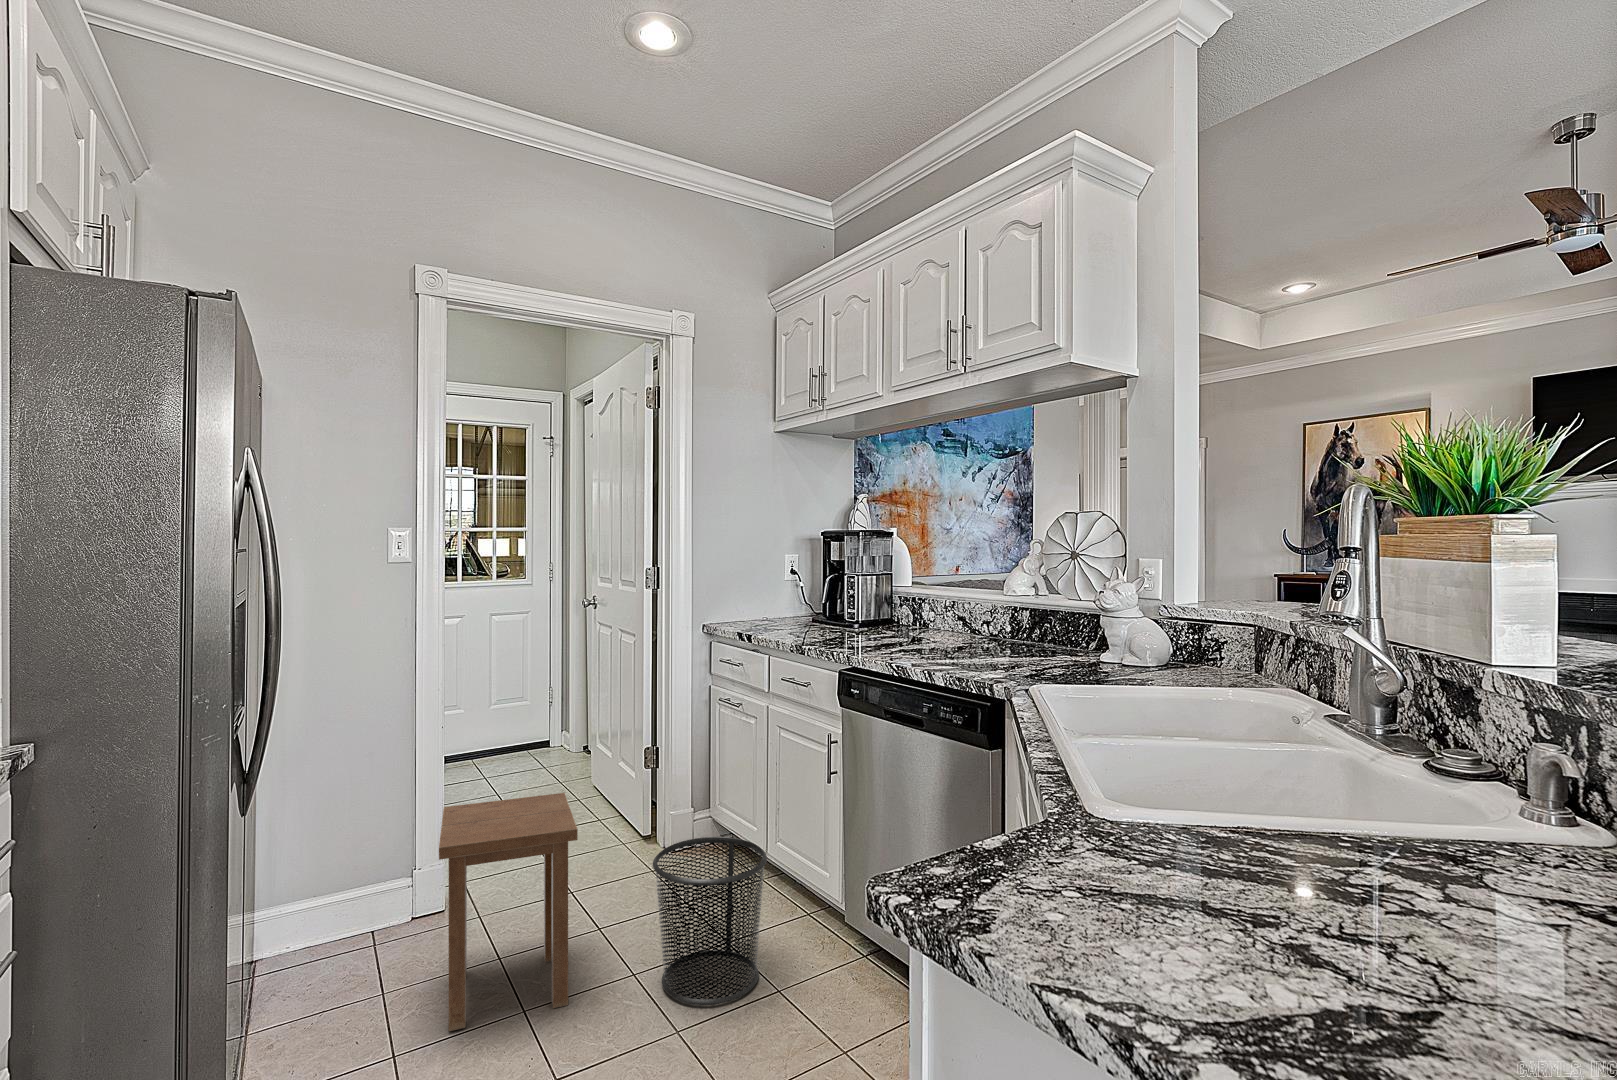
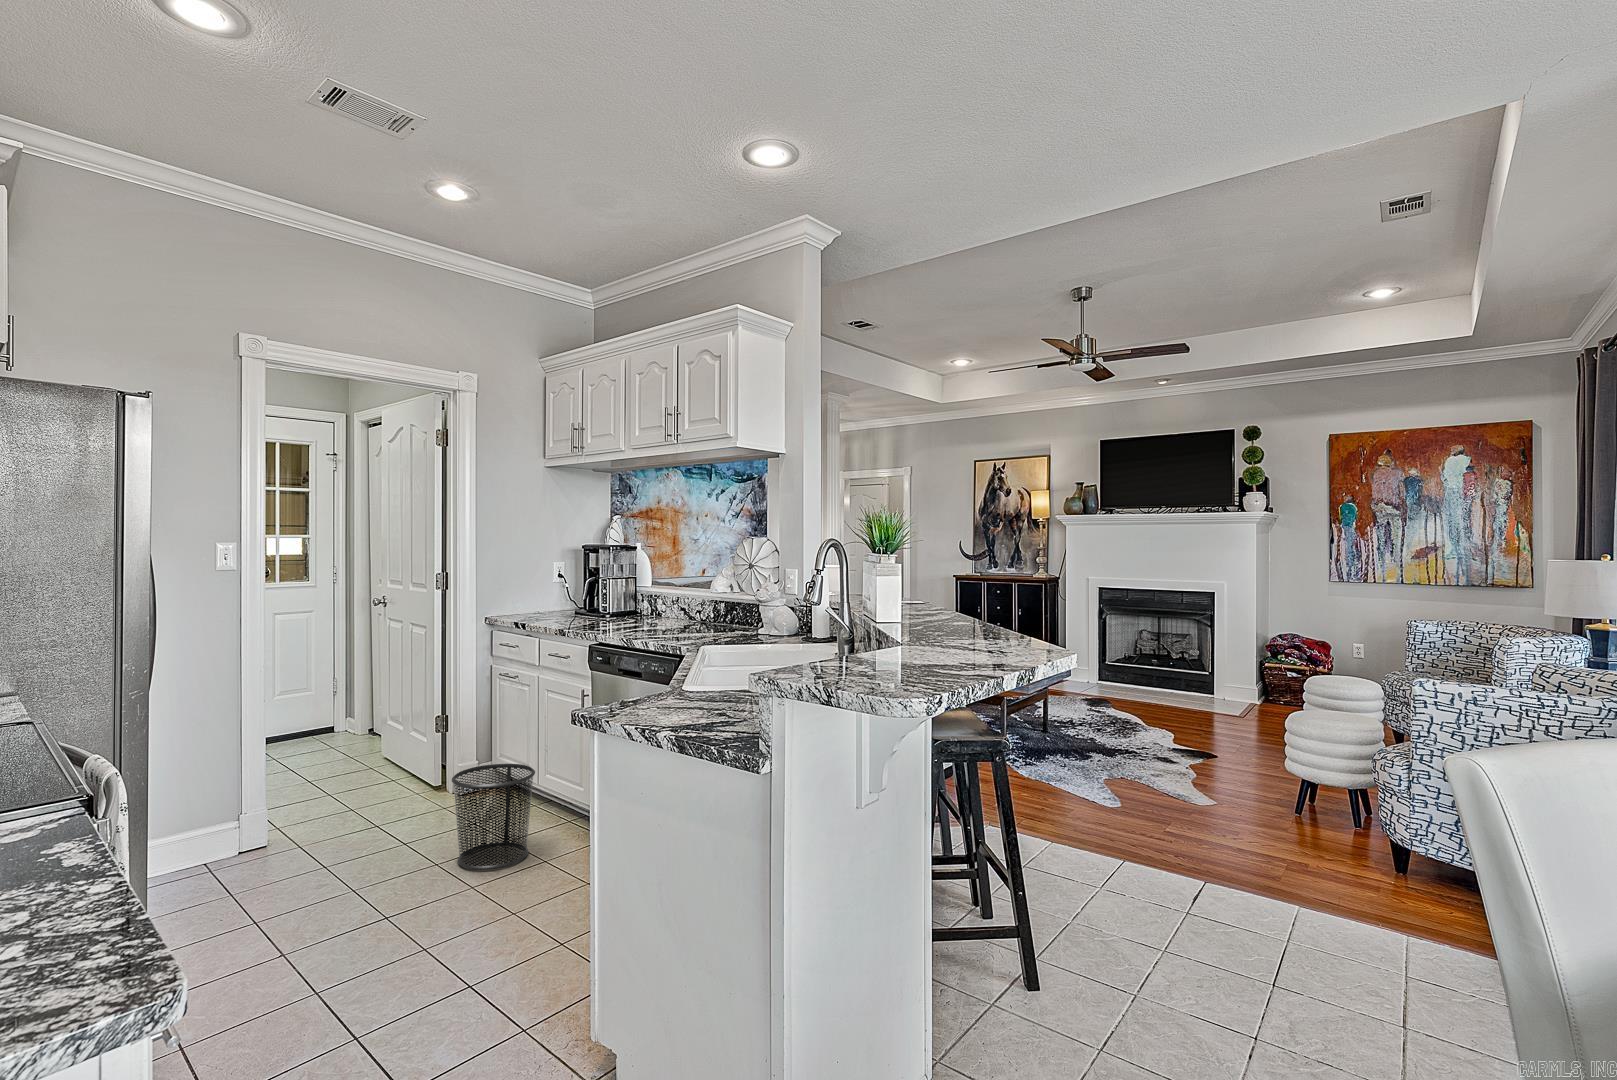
stool: present [439,793,578,1031] -> none [284,740,397,900]

